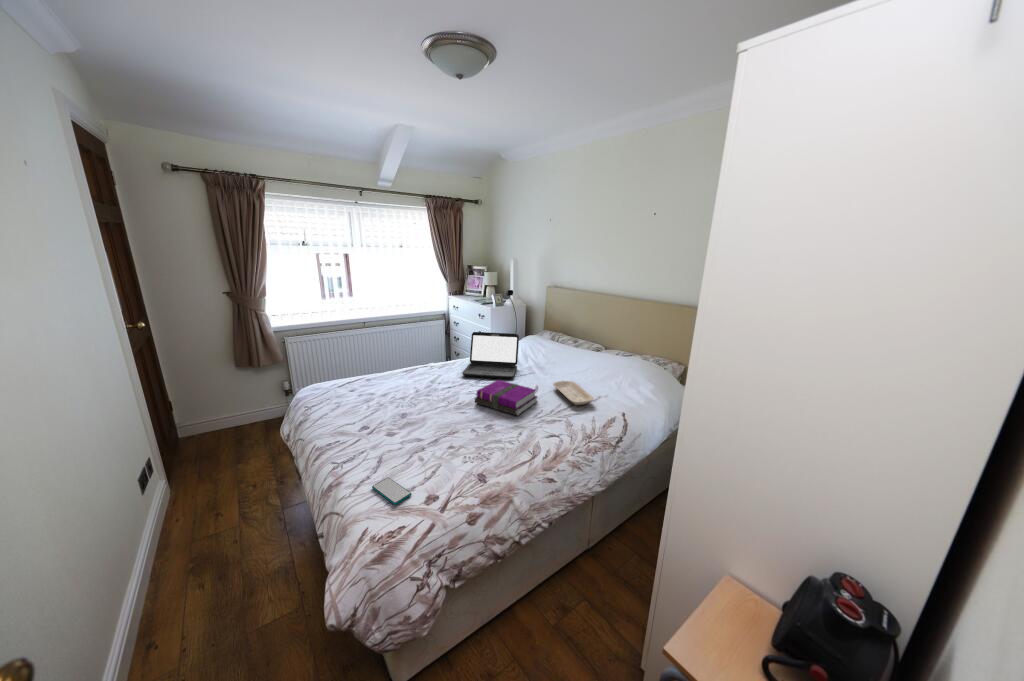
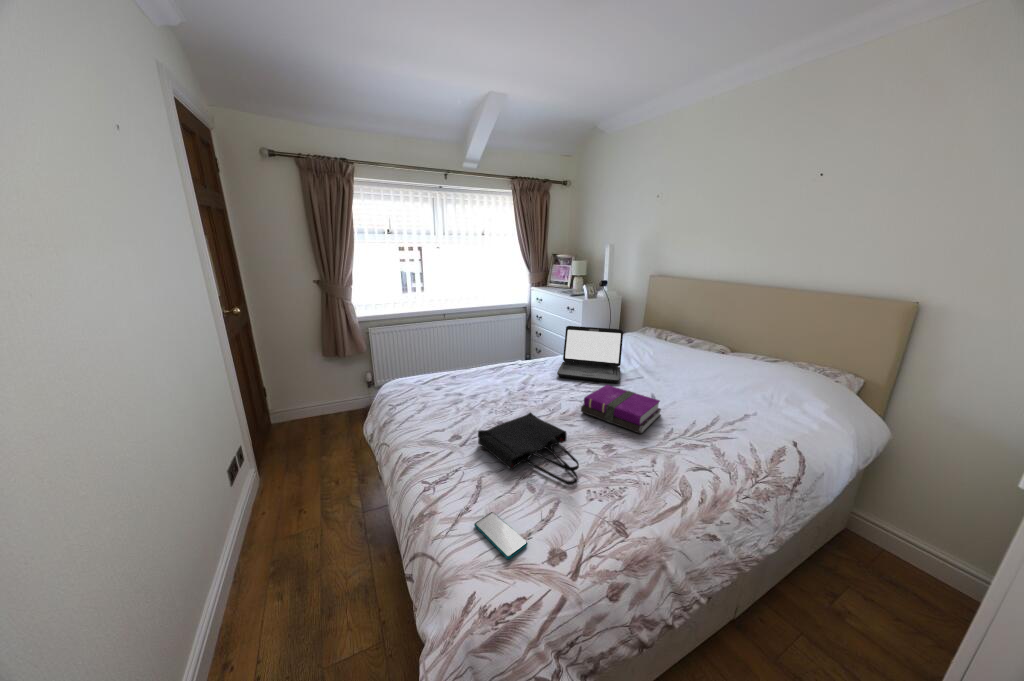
tray: present [553,381,593,405] -> none [675,390,742,425]
tote bag: none [382,405,459,455] -> present [478,412,579,485]

